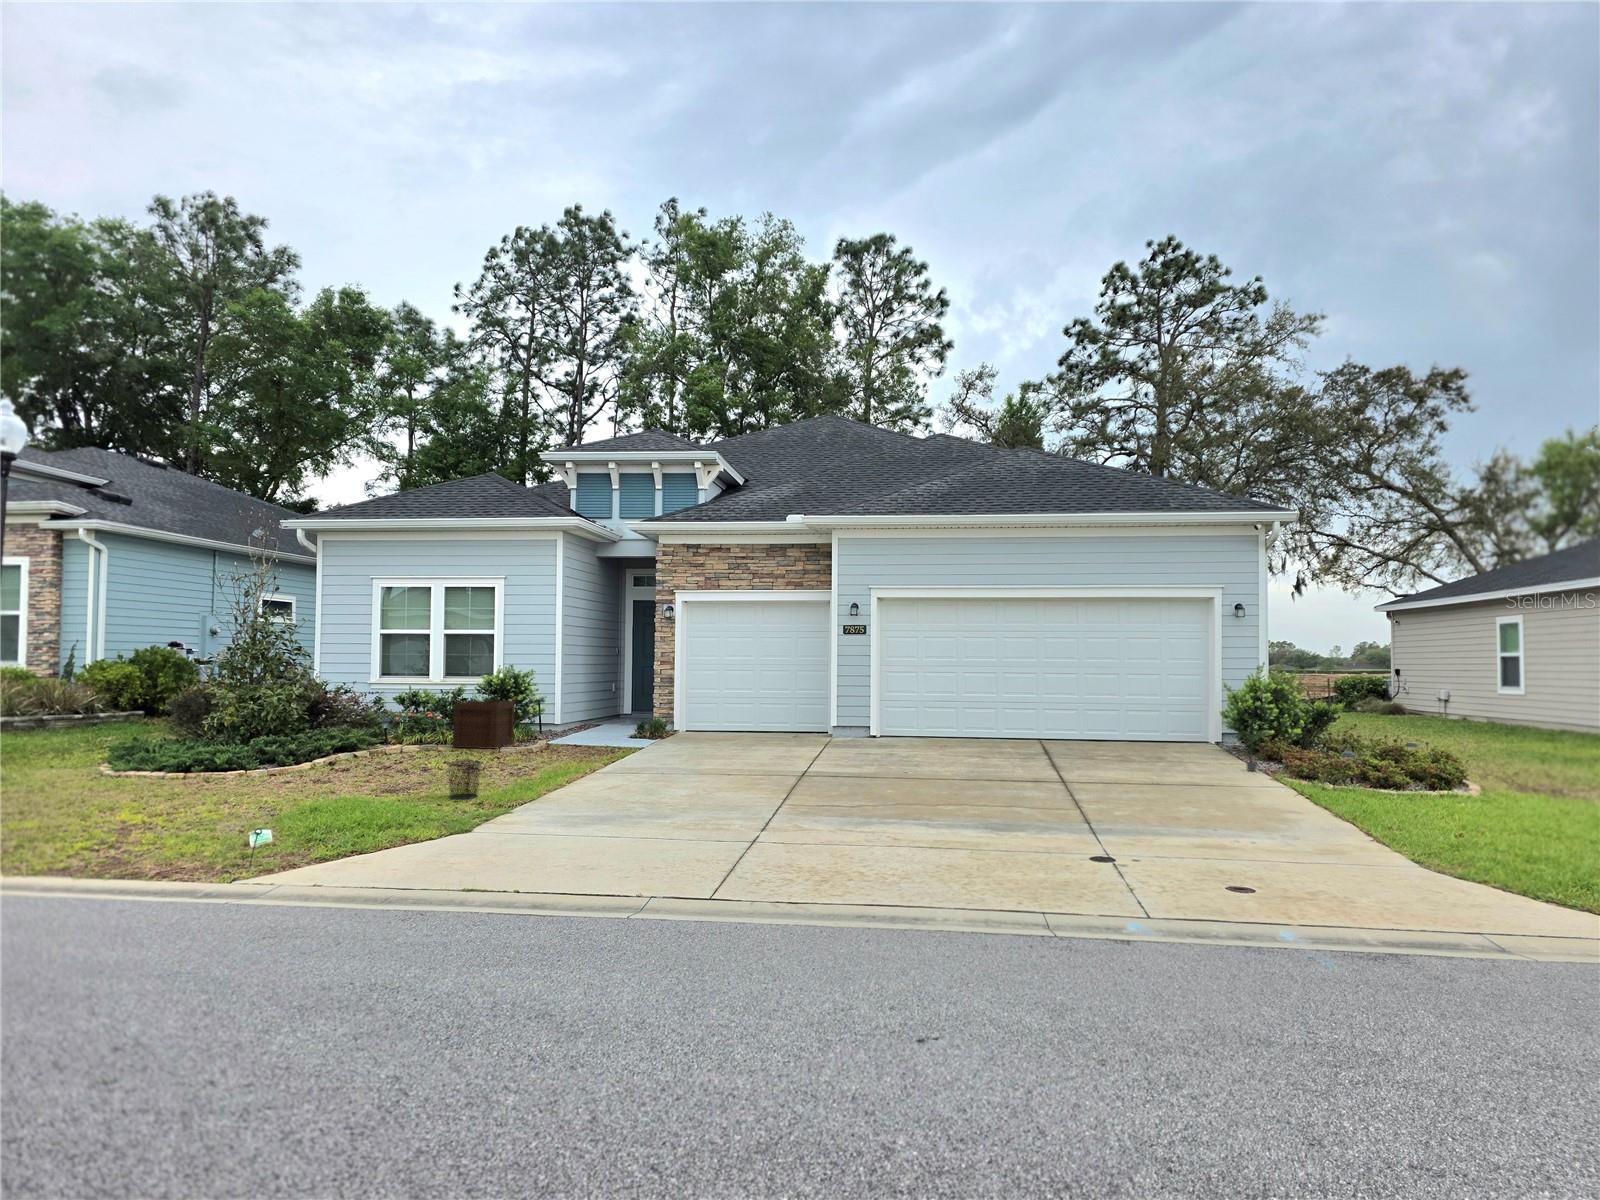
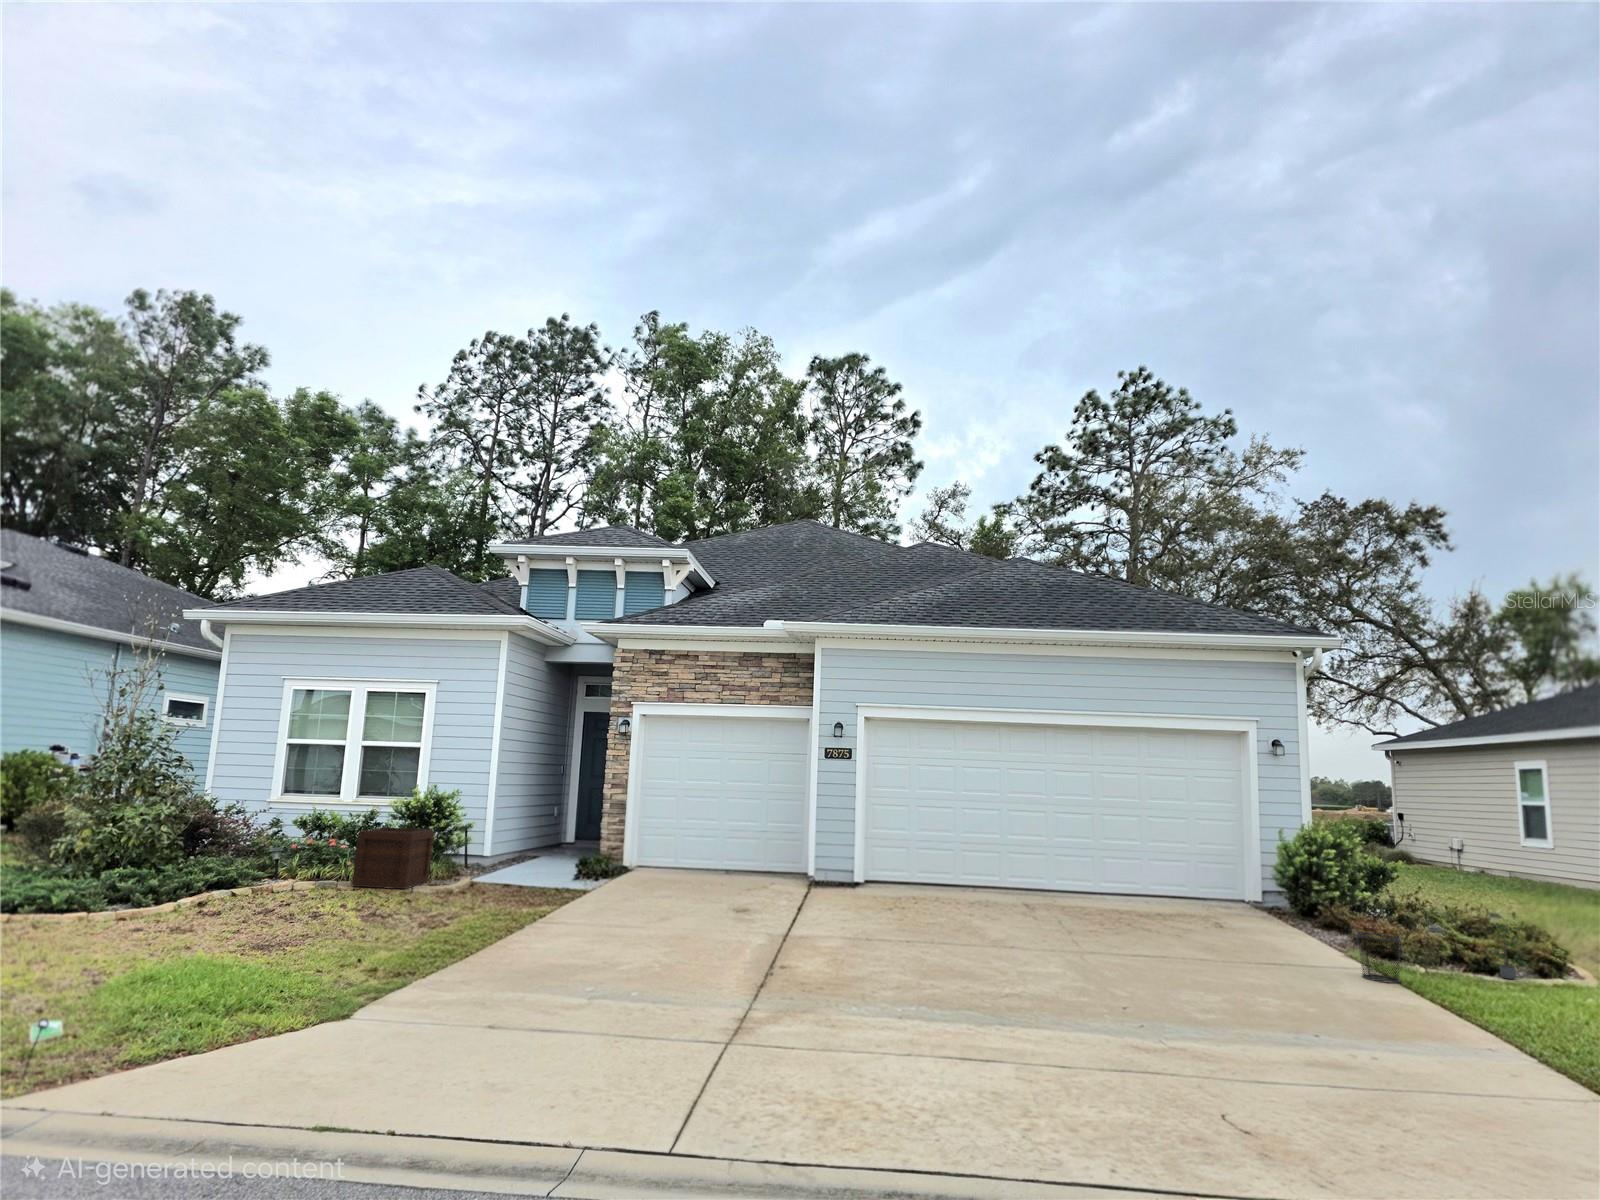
potted plant: present [1243,734,1263,771] -> present [1493,924,1526,979]
waste bin: present [448,760,481,799] -> present [1356,932,1400,983]

